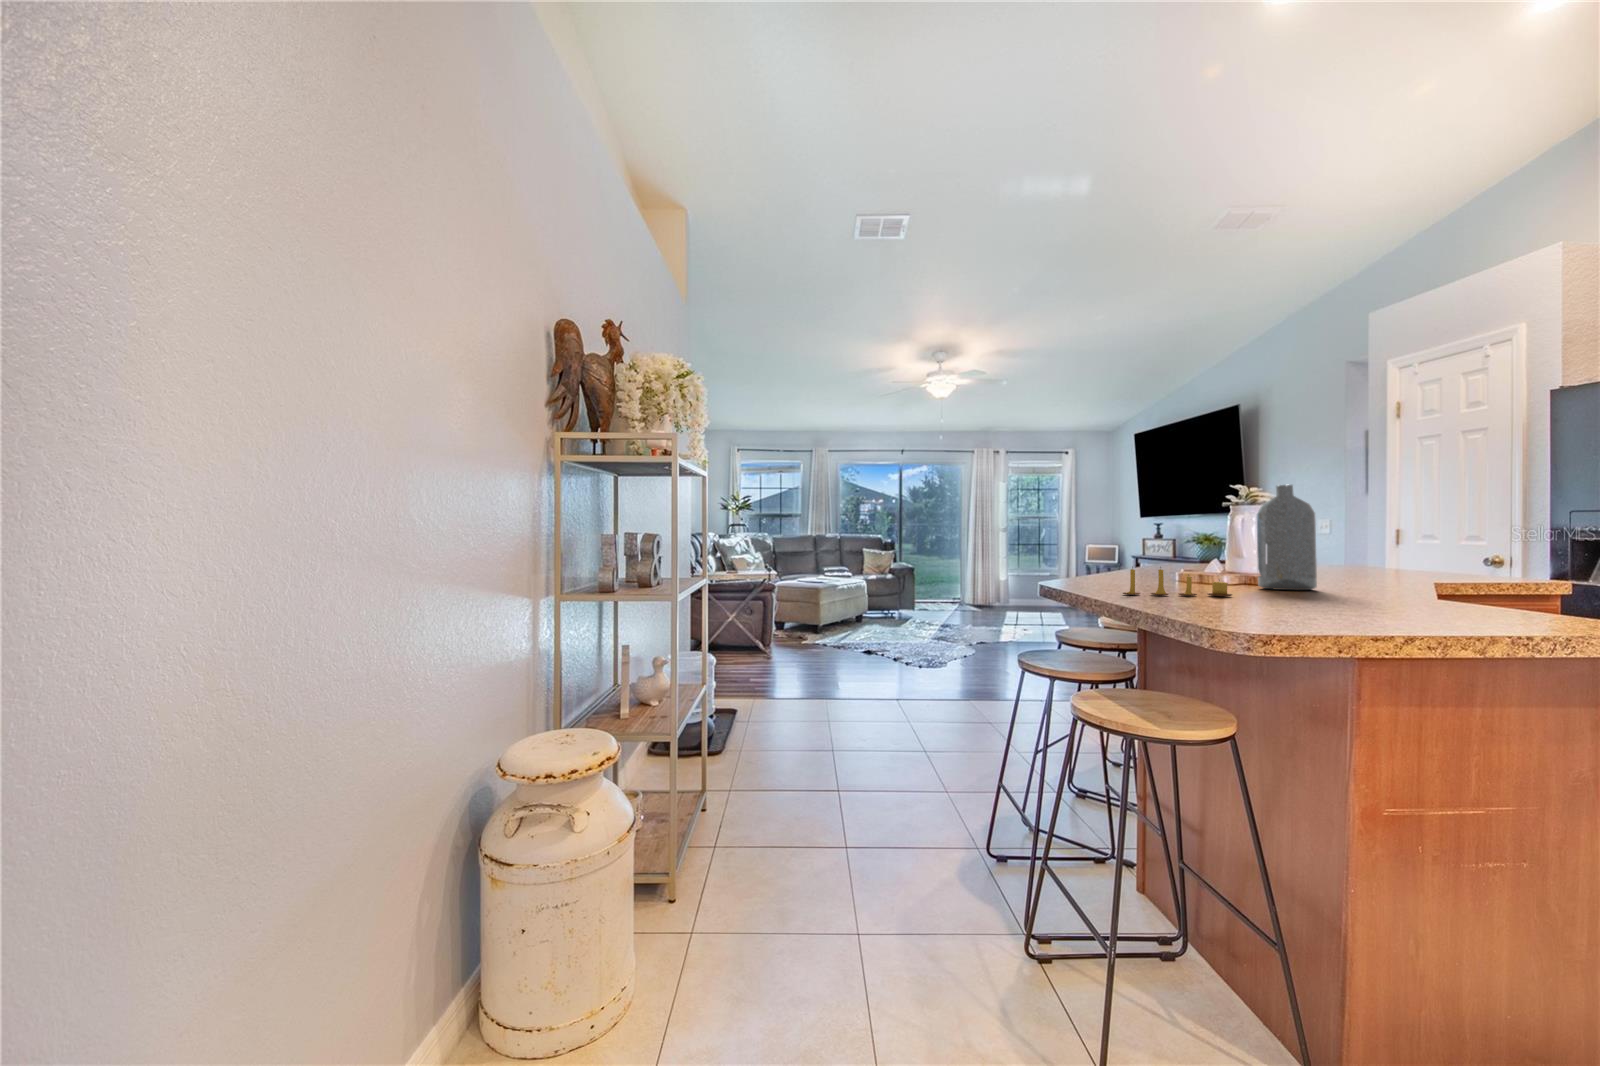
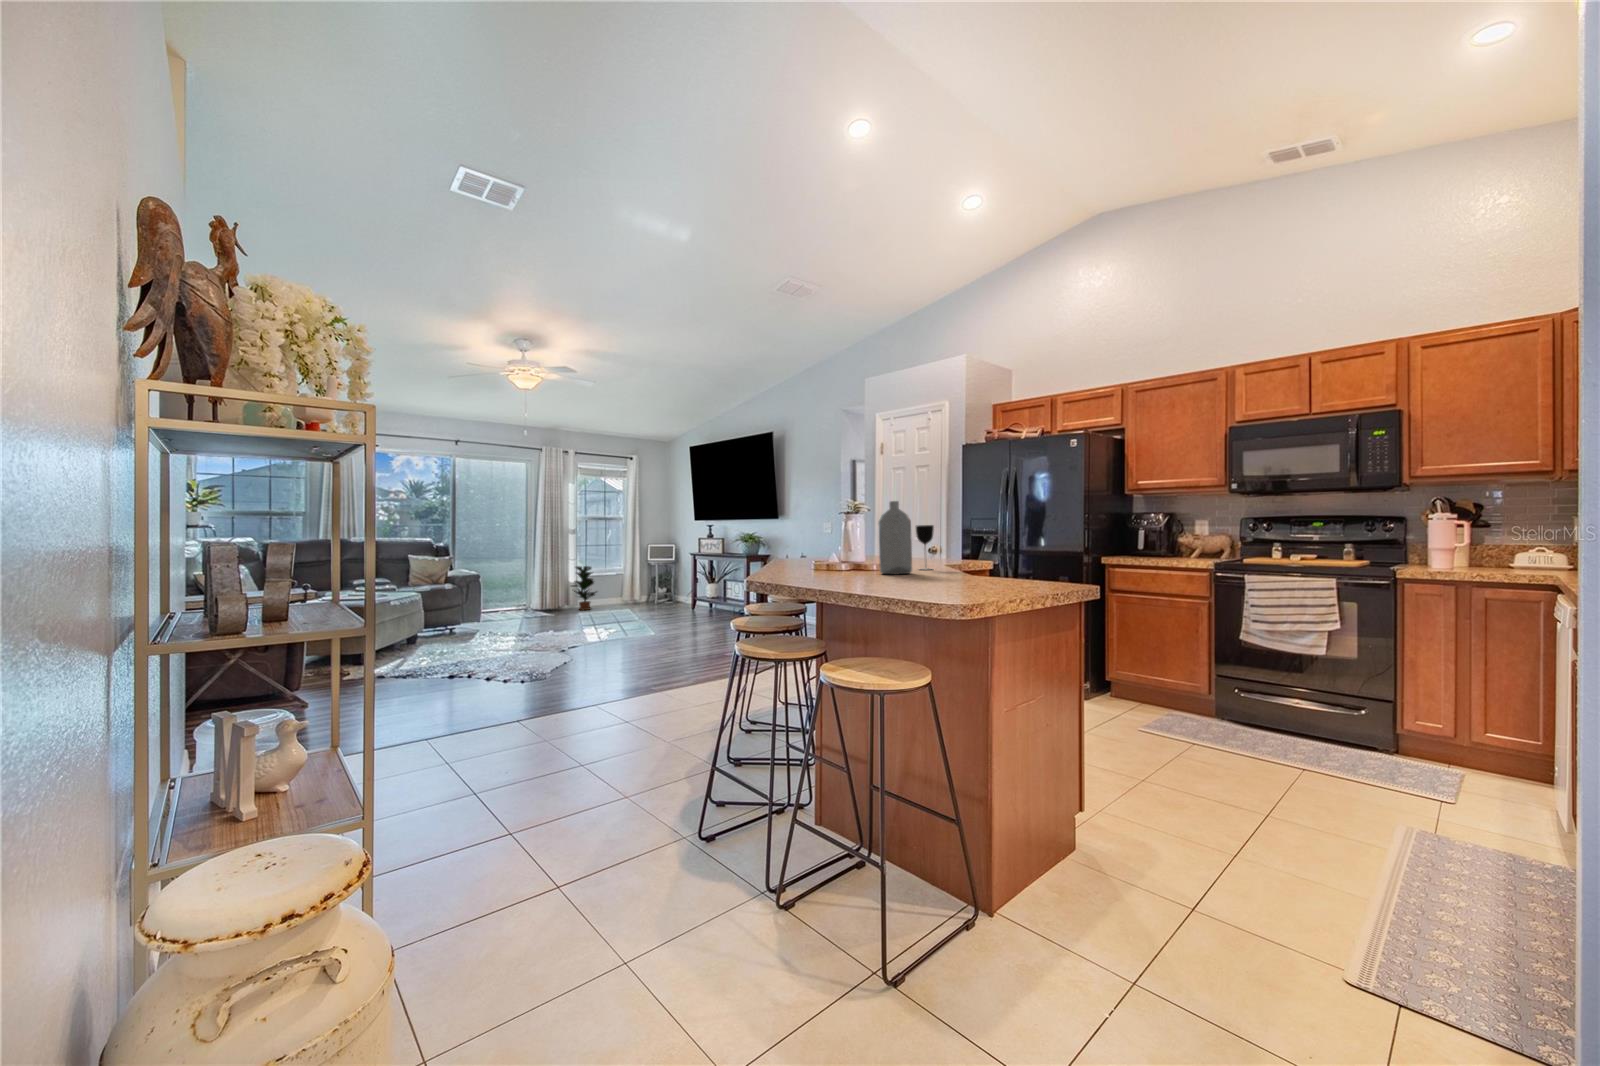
wine glass: none [1351,519,1388,588] -> present [916,525,934,570]
potted plant: none [1000,564,1029,610] -> present [571,566,596,610]
candle: present [1123,567,1232,596] -> none [827,561,892,584]

